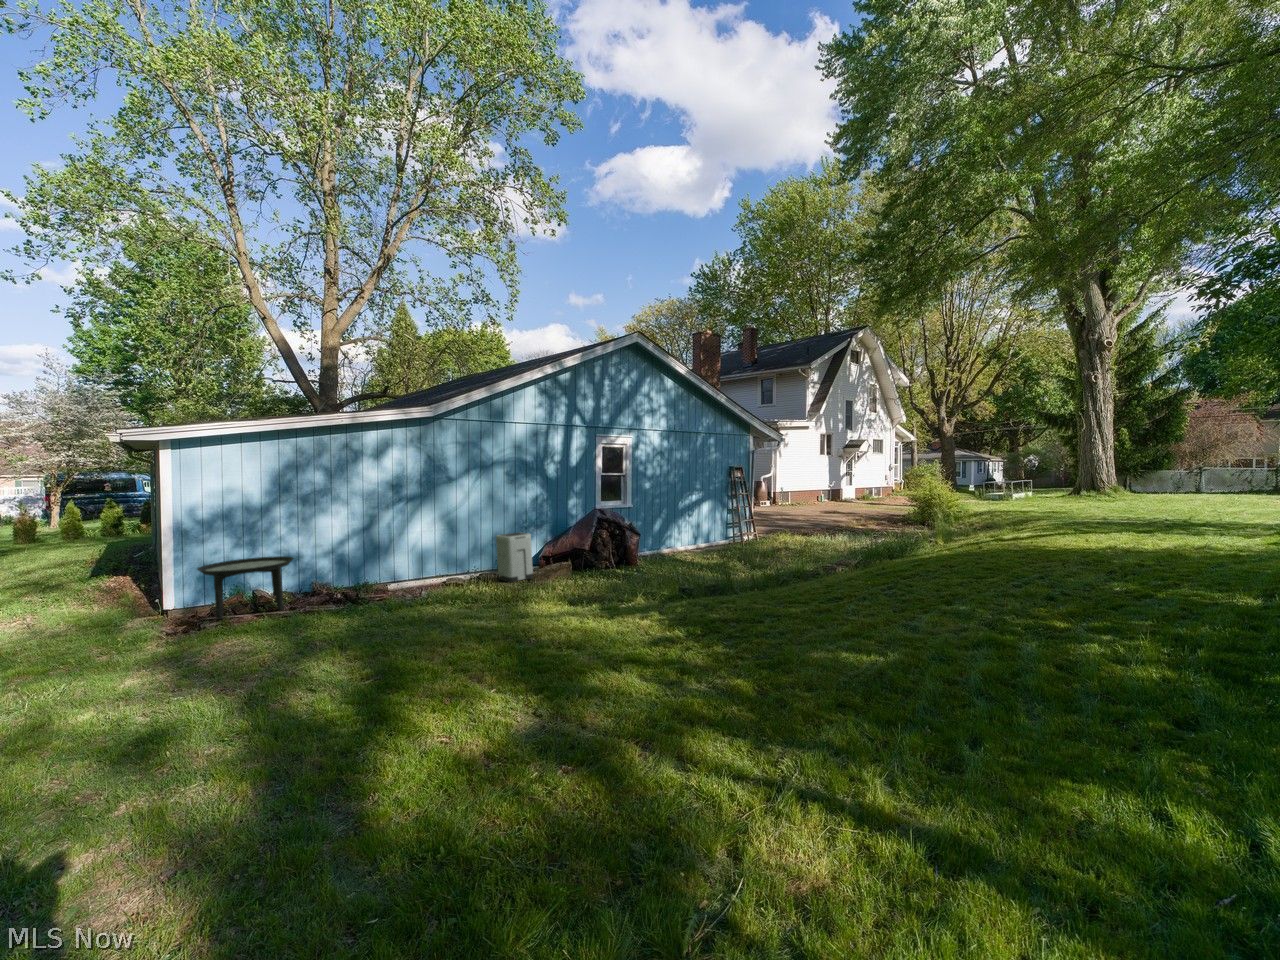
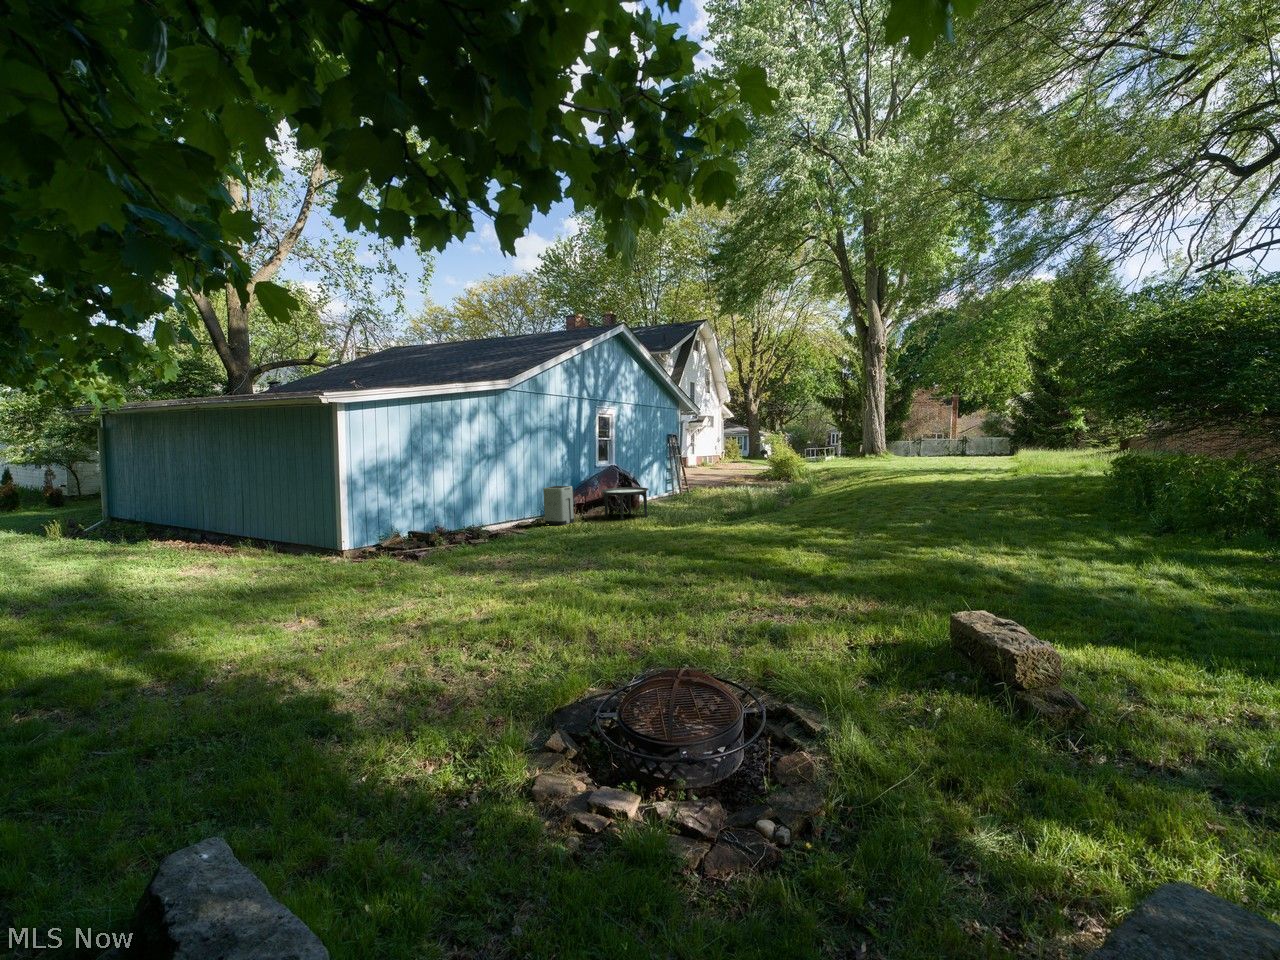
round table: present [197,556,293,619] -> present [602,487,648,520]

